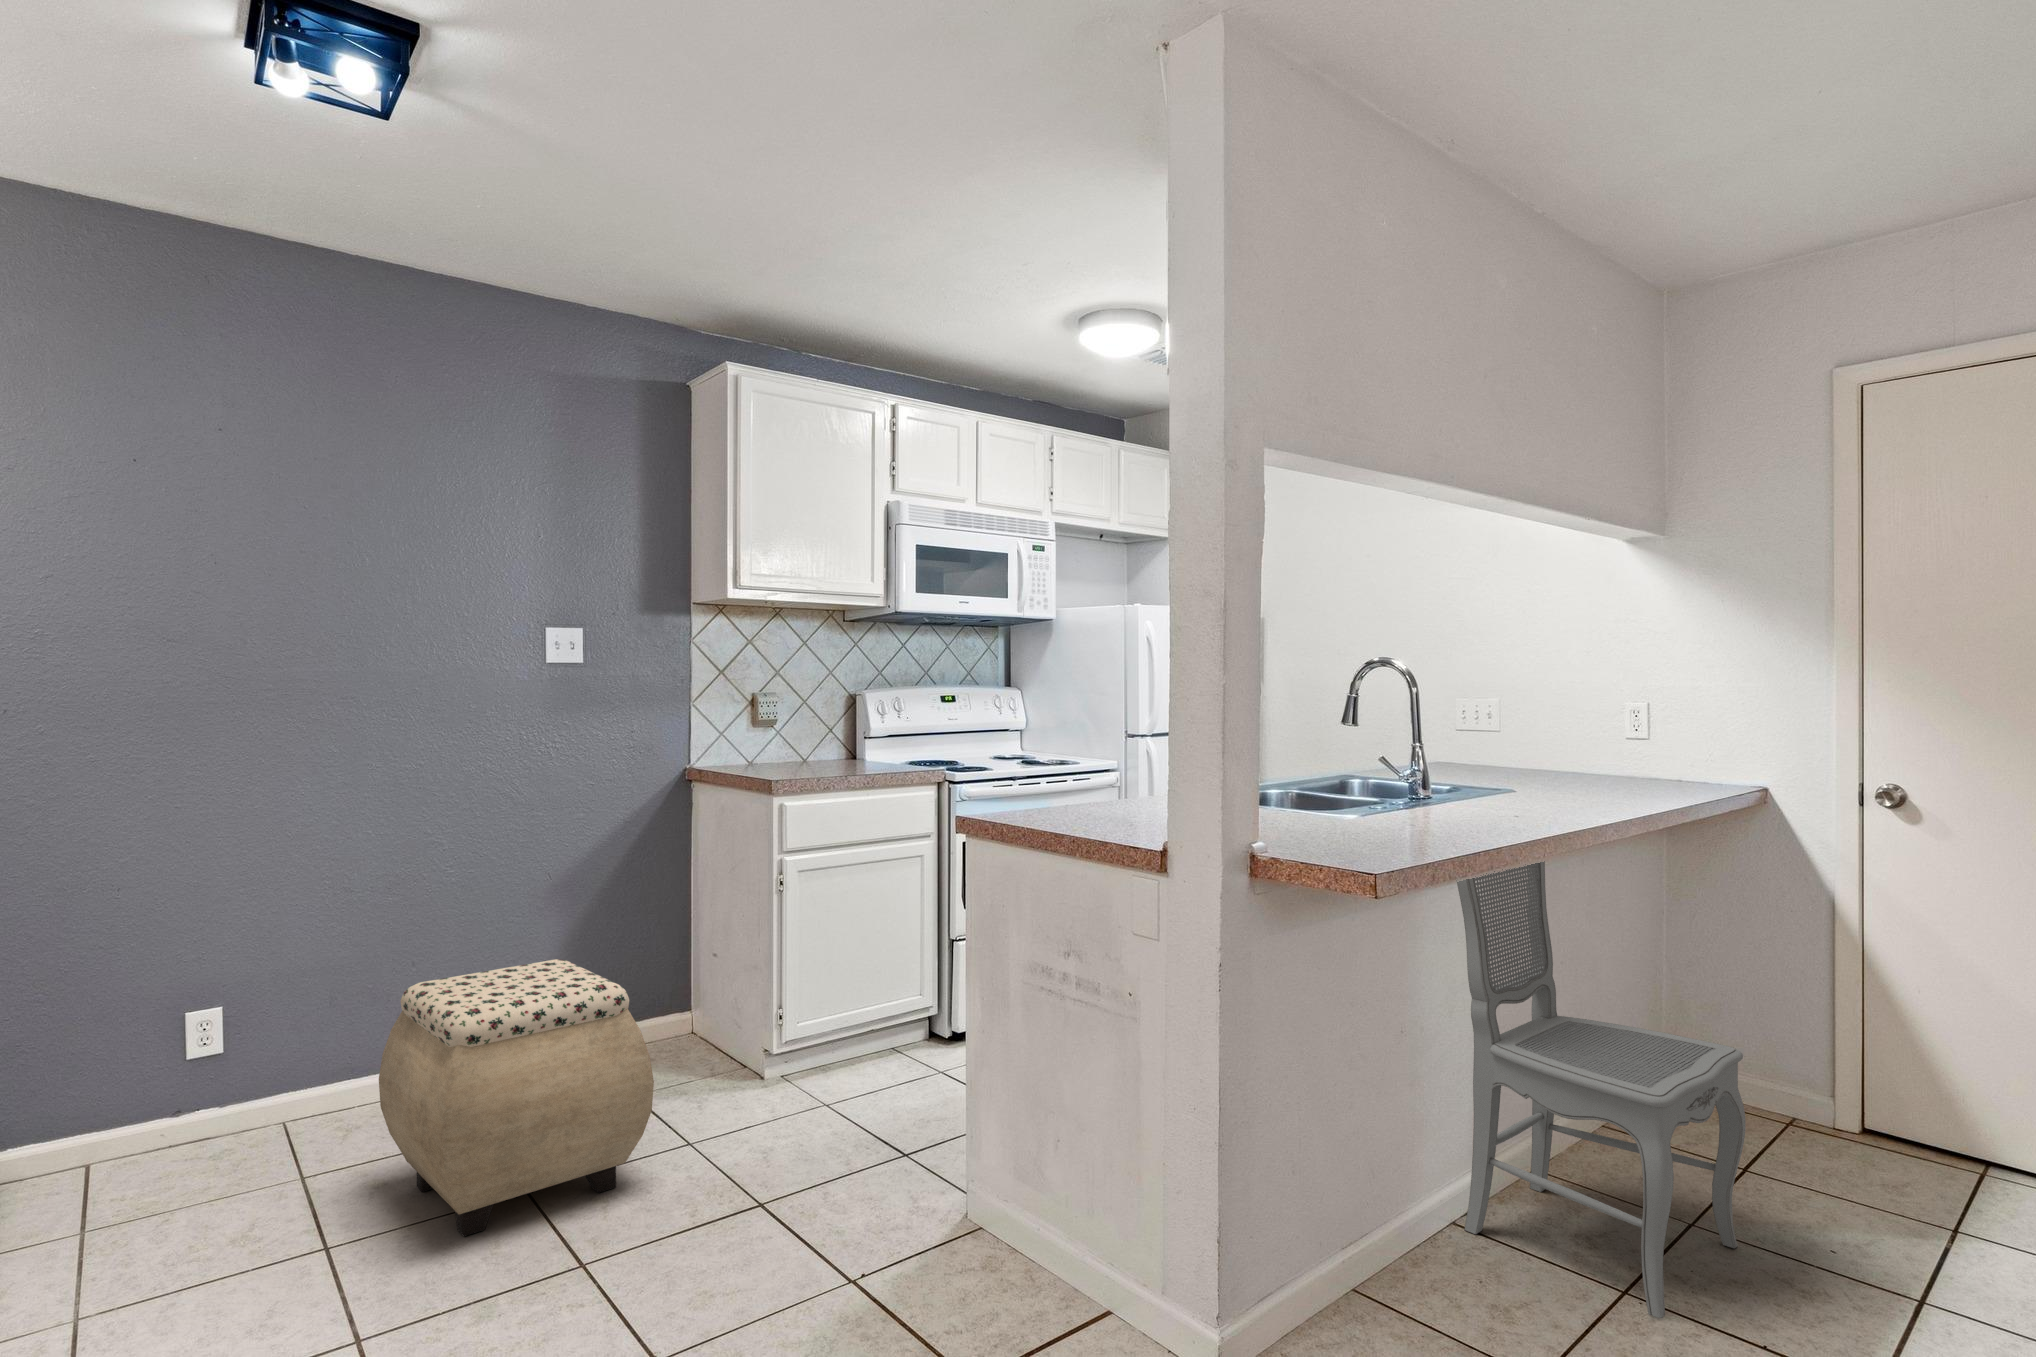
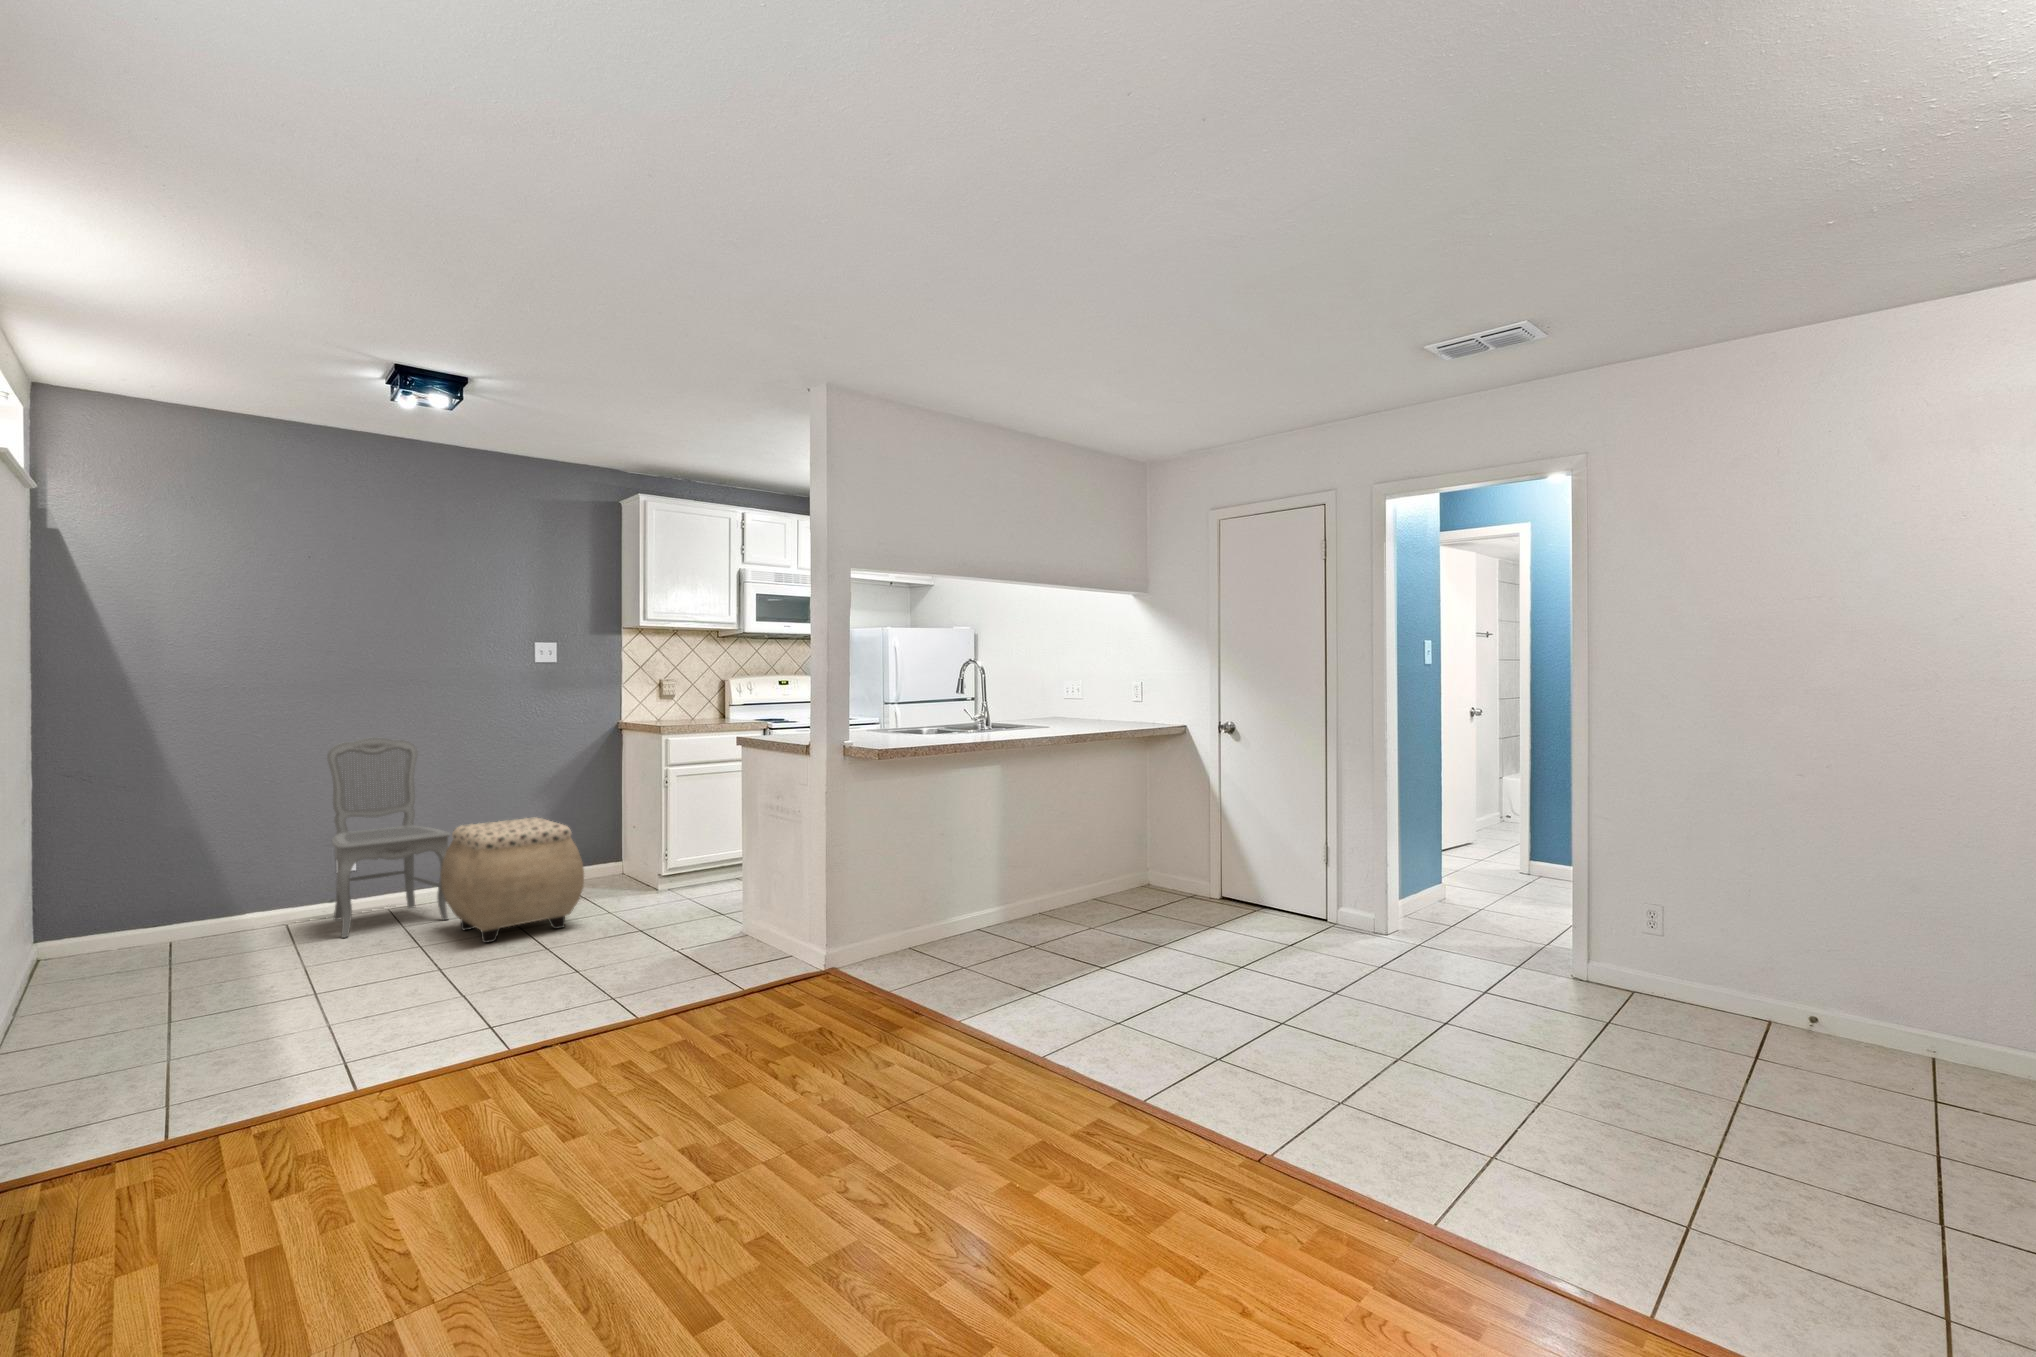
dining chair: present [1457,861,1746,1318] -> present [327,737,451,938]

